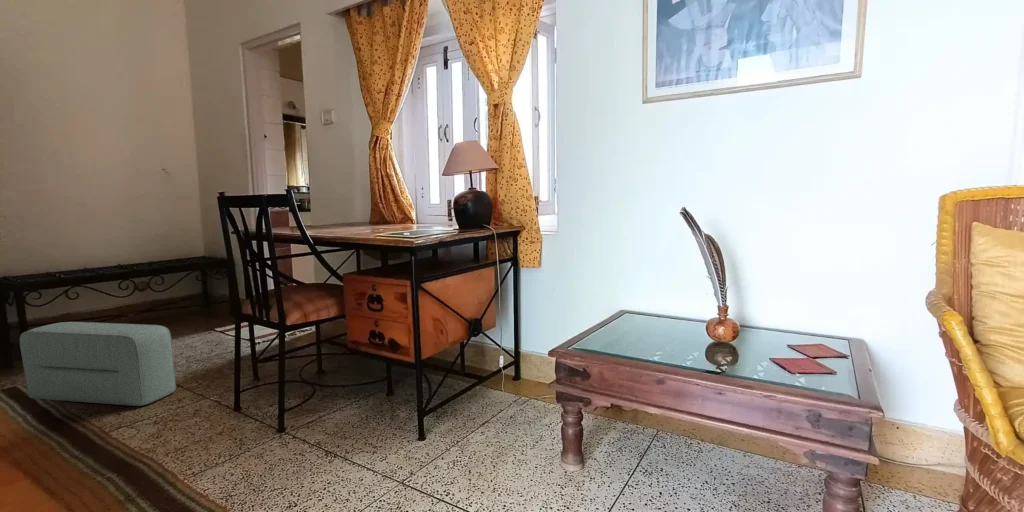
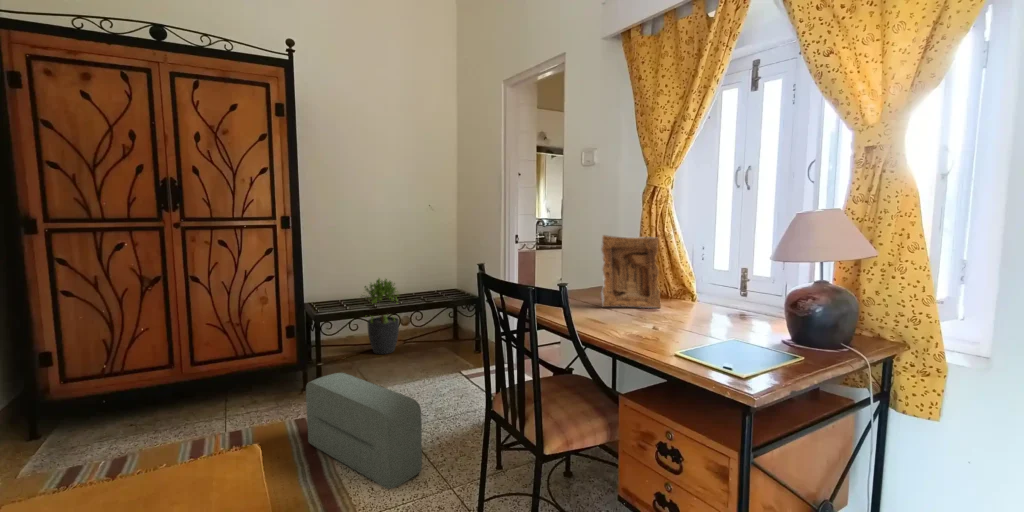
picture frame: none [335,172,385,228] -> present [601,235,661,308]
potted plant: none [67,243,133,328] -> present [365,278,399,354]

